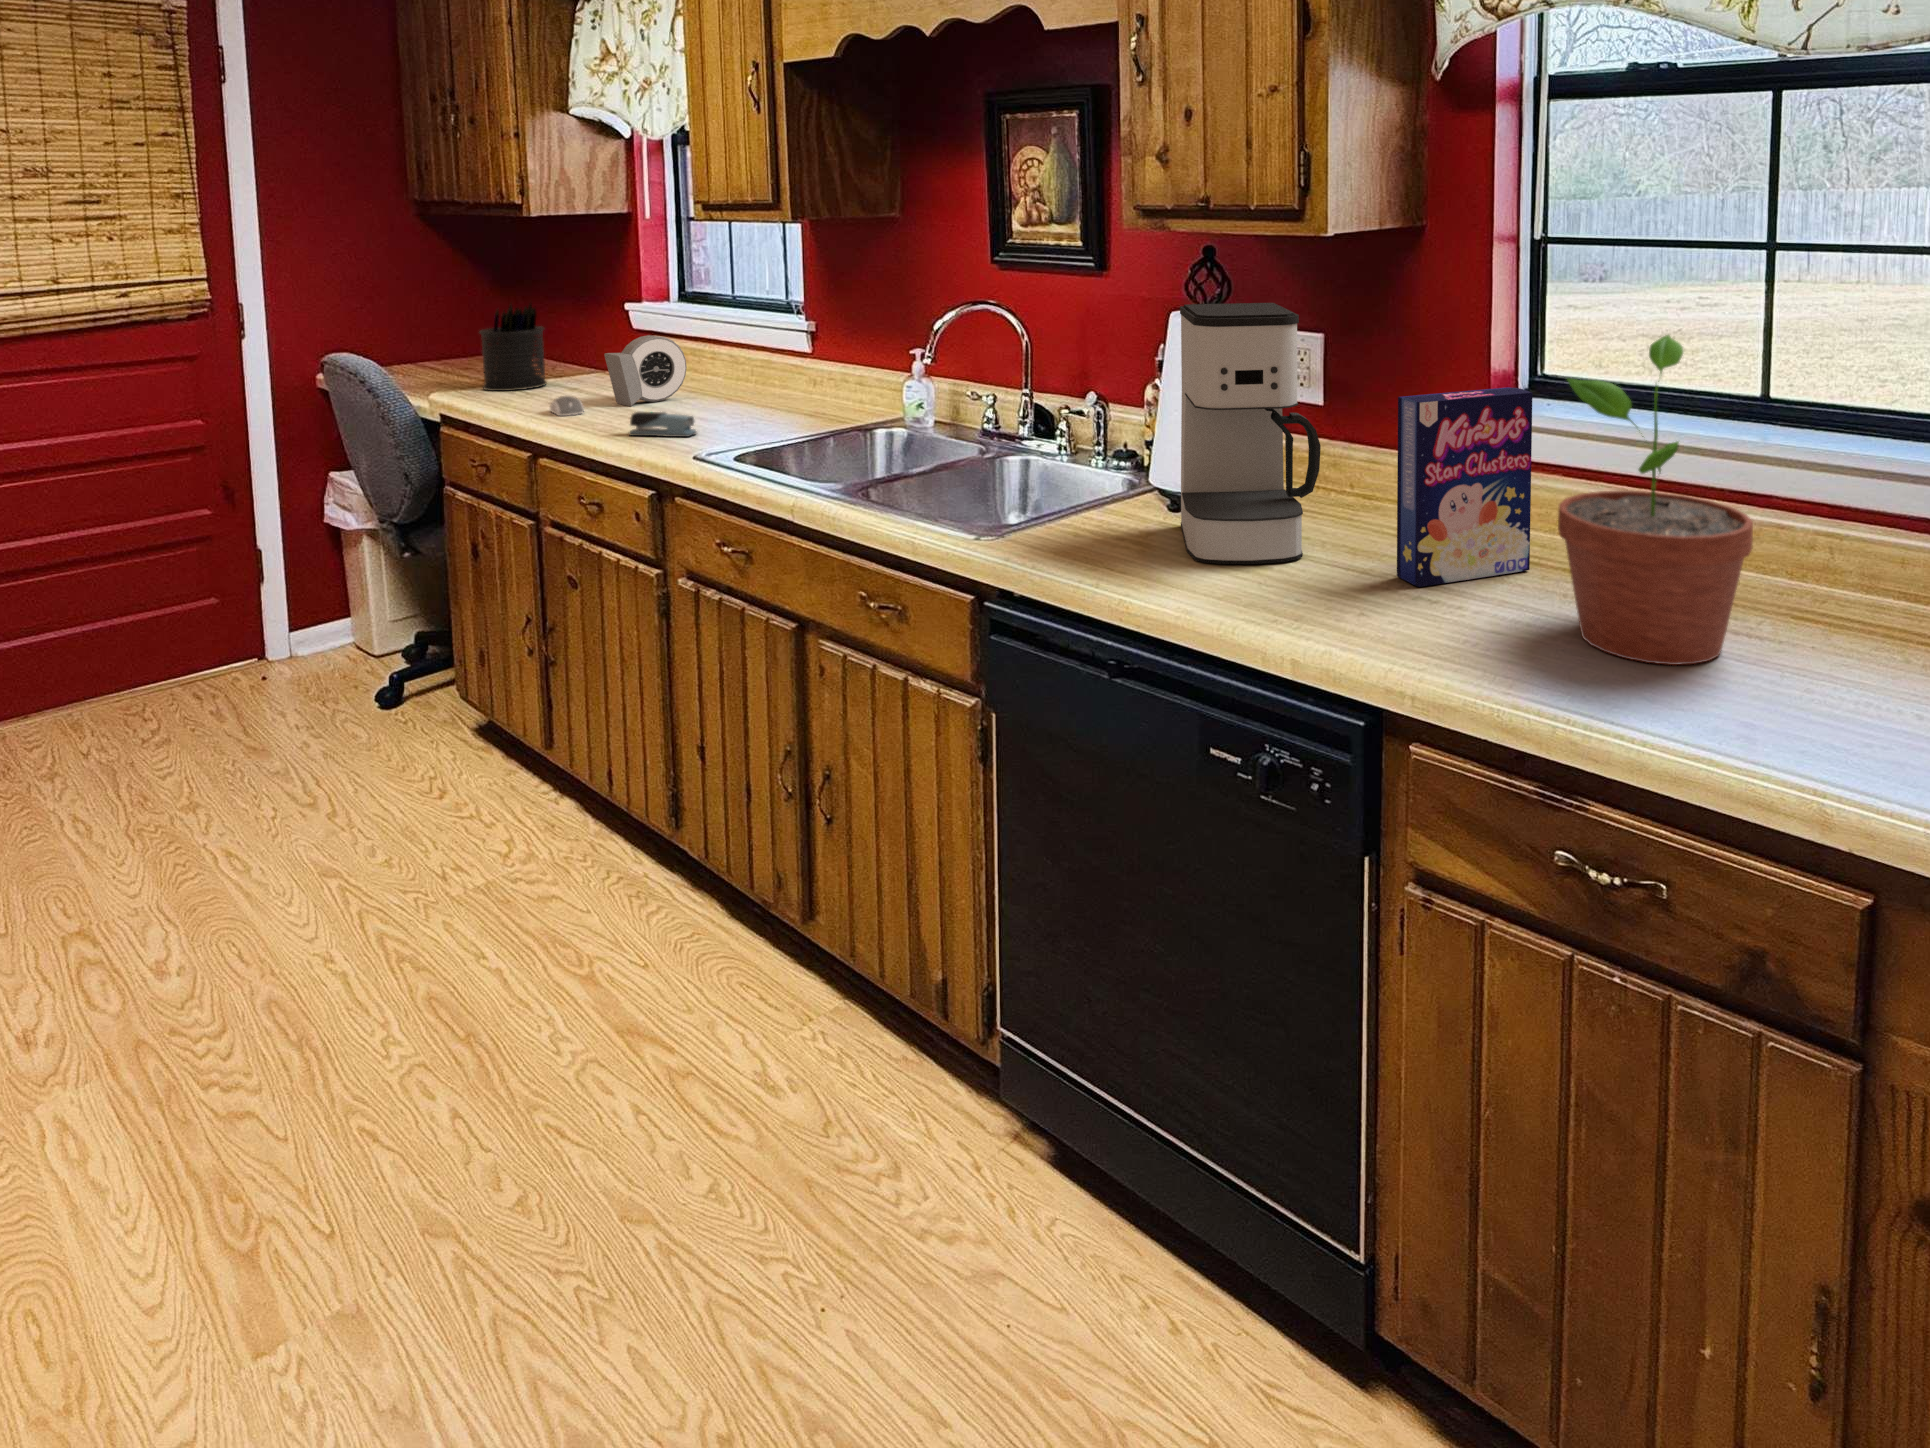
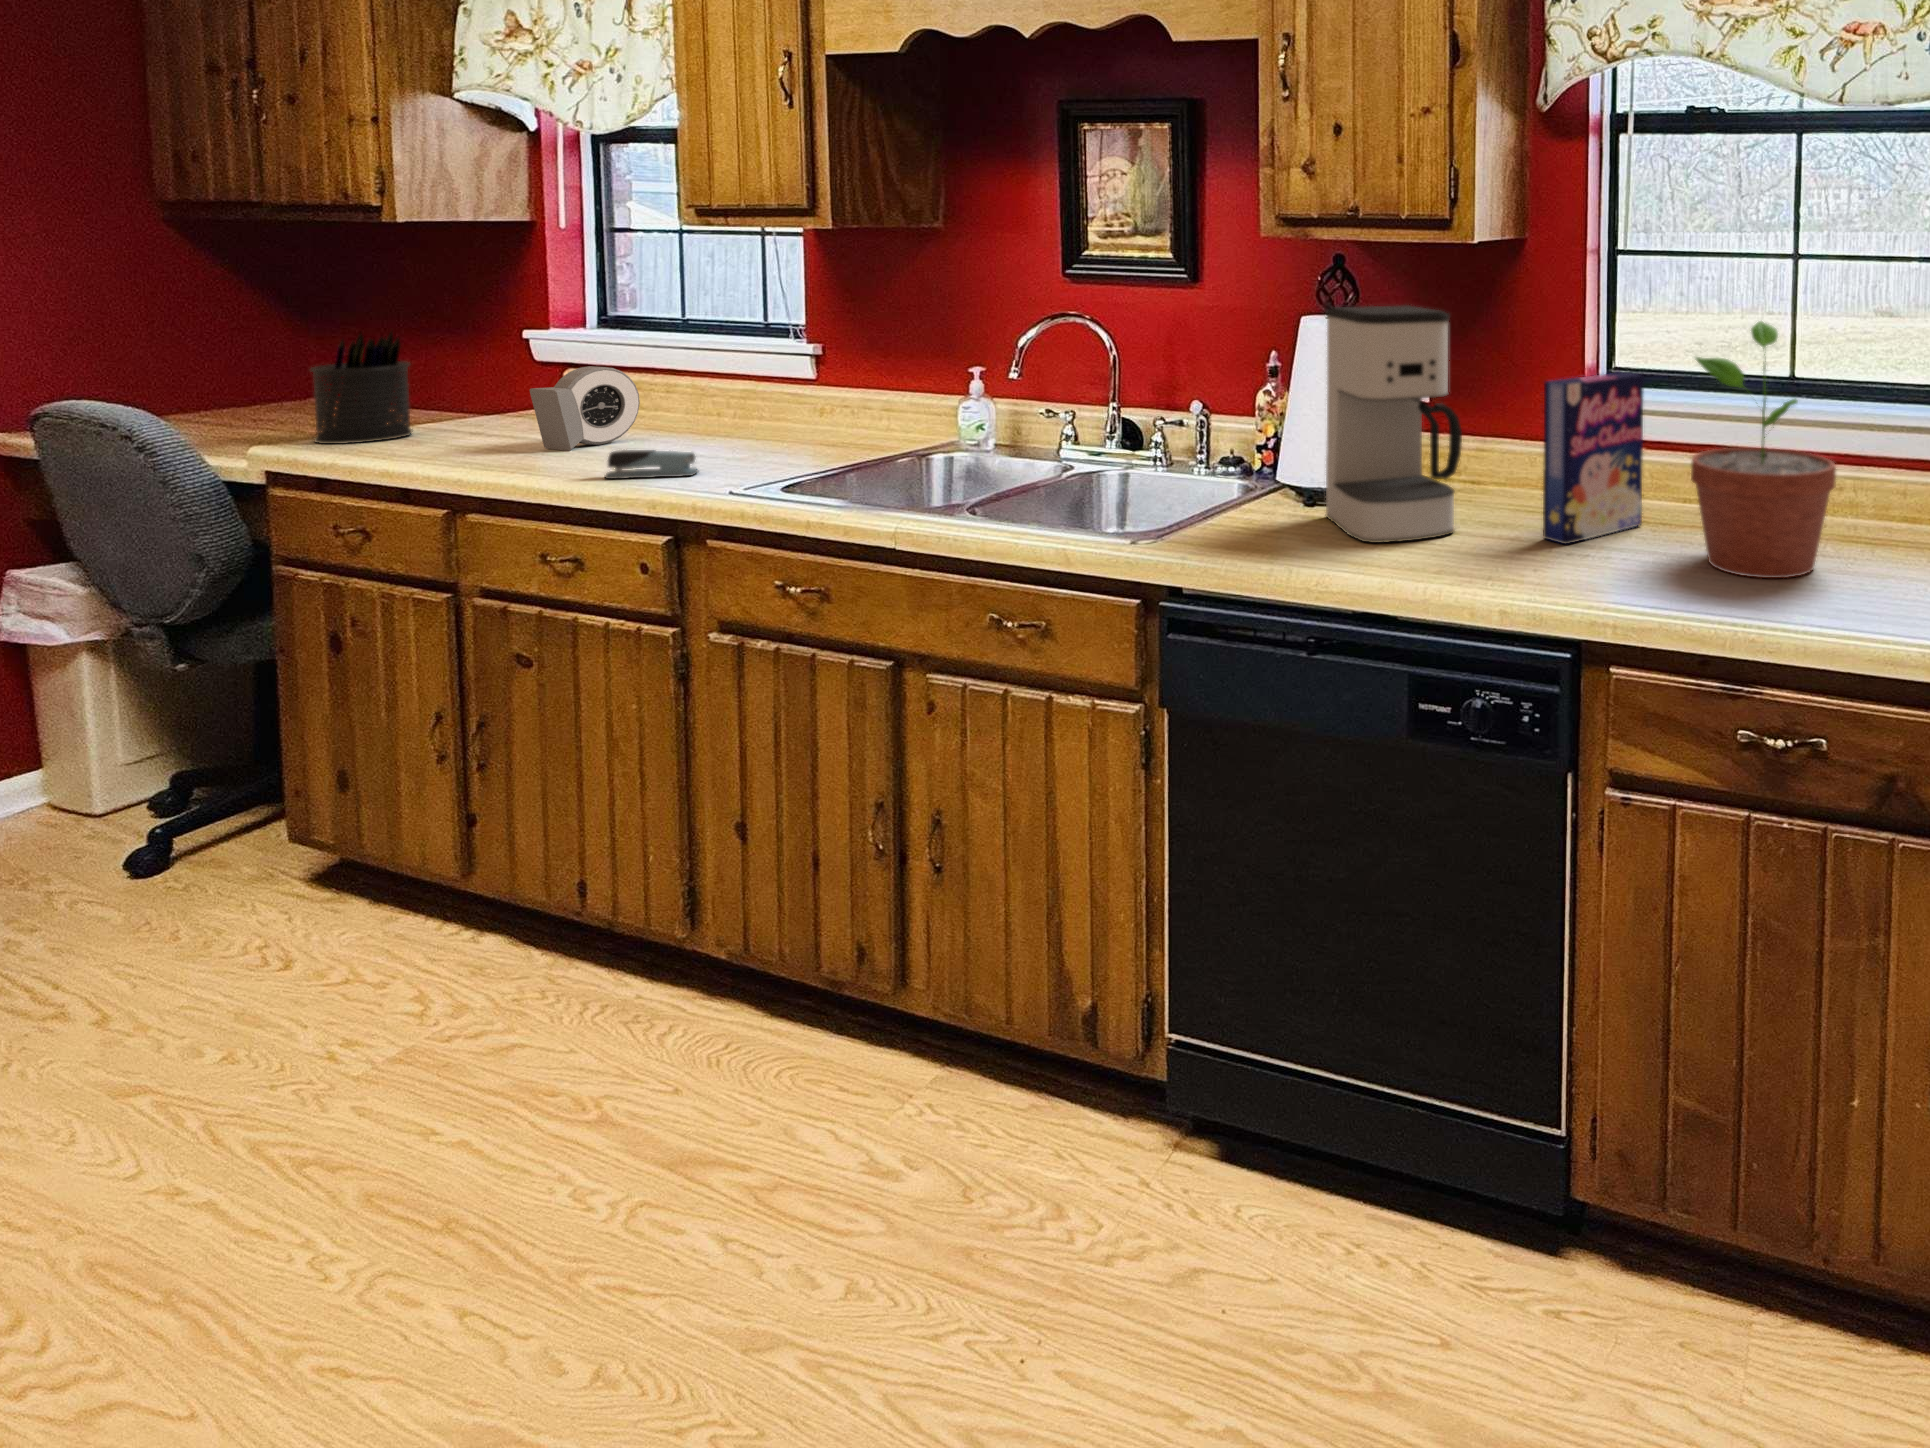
computer mouse: present [550,396,584,416] -> none [456,440,511,465]

